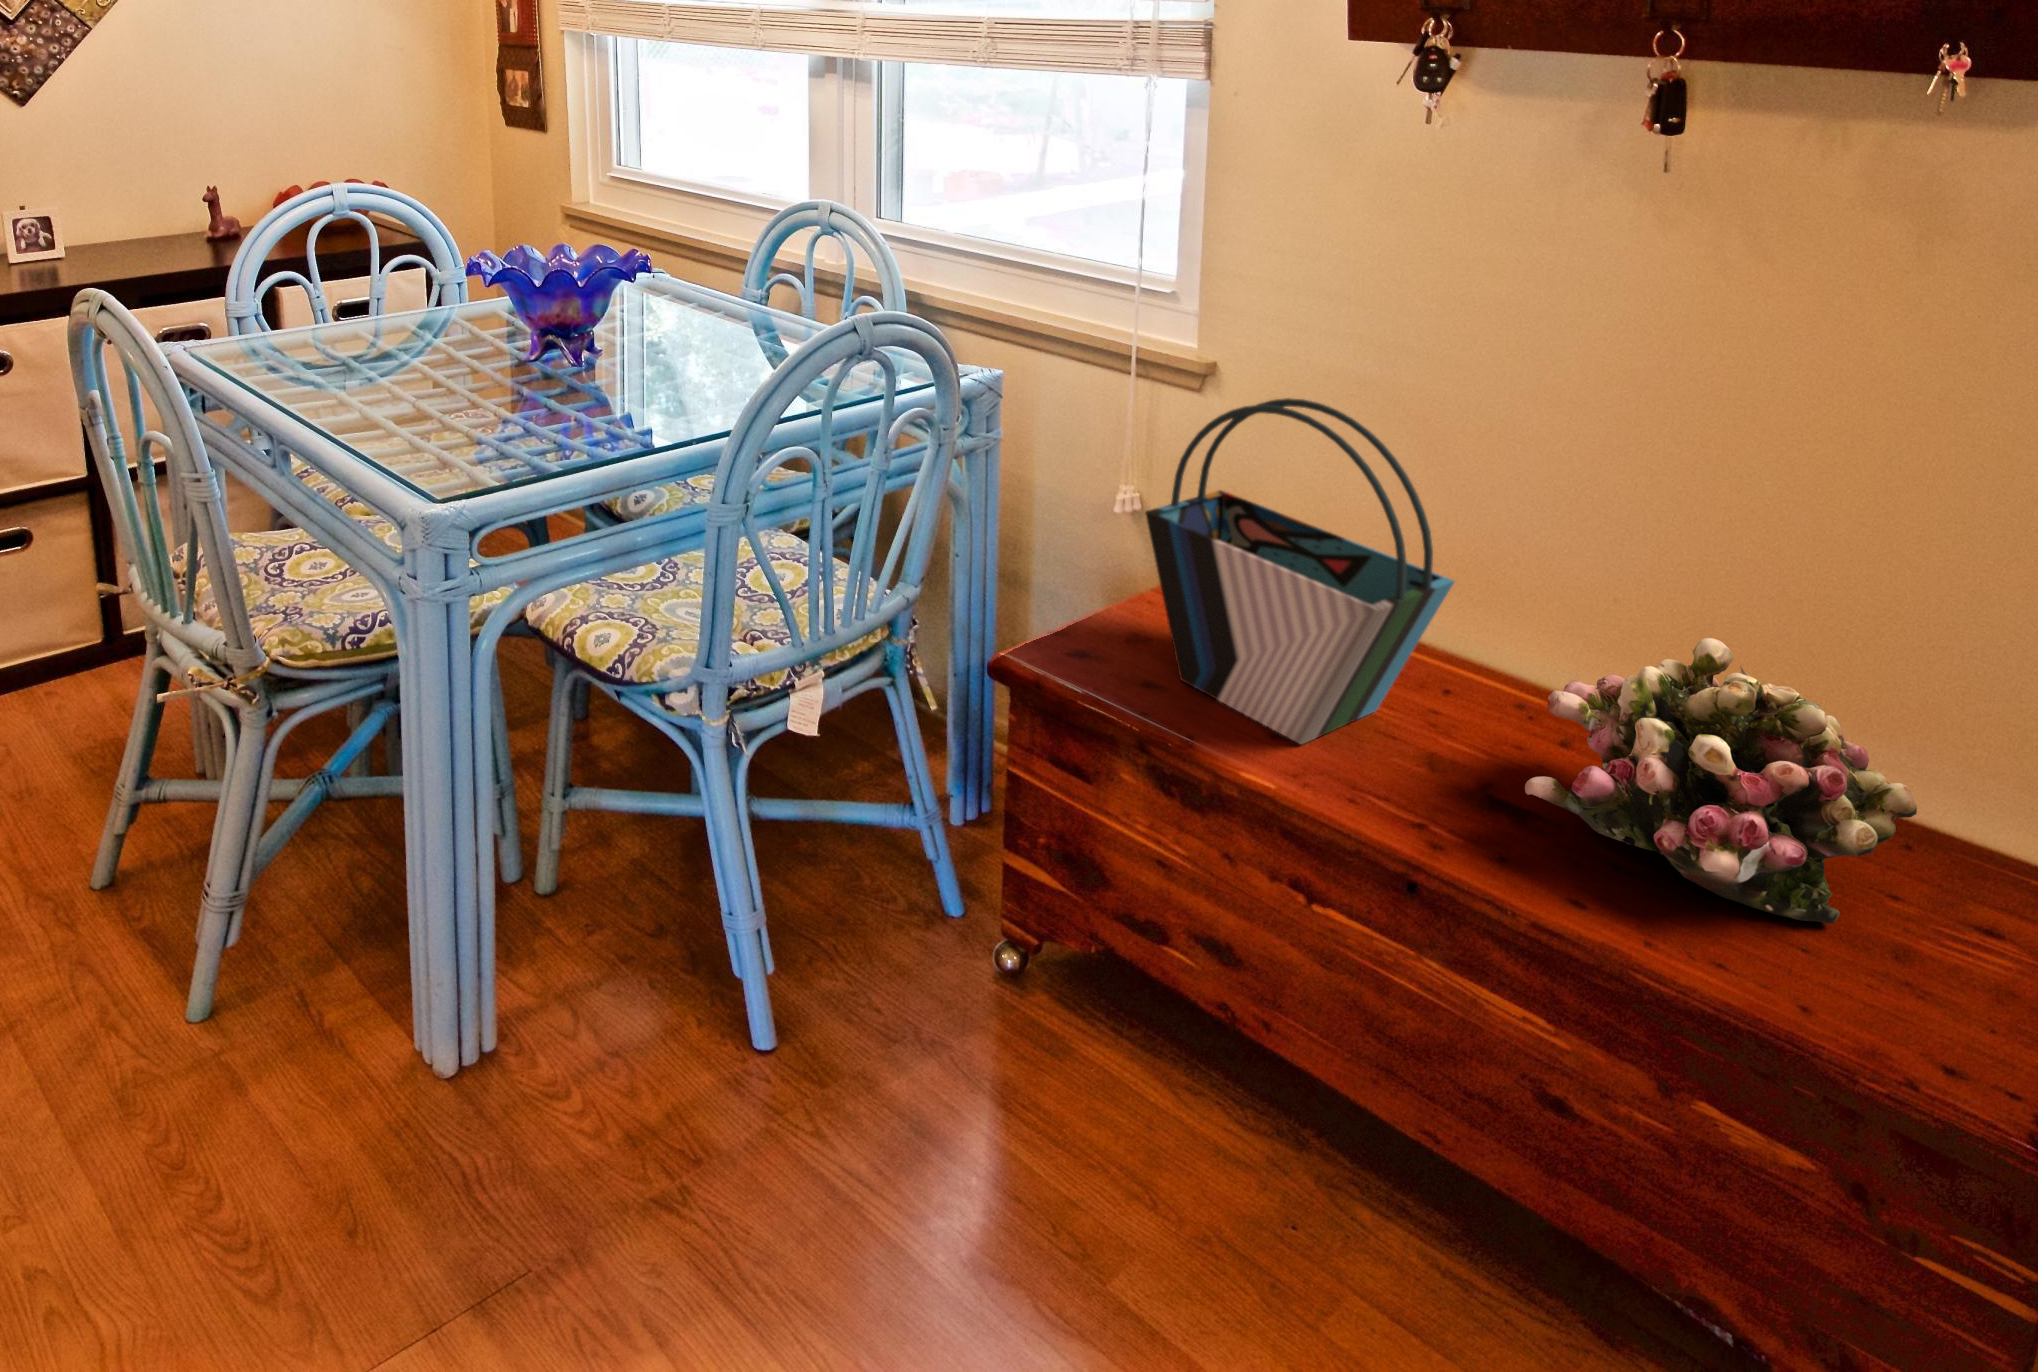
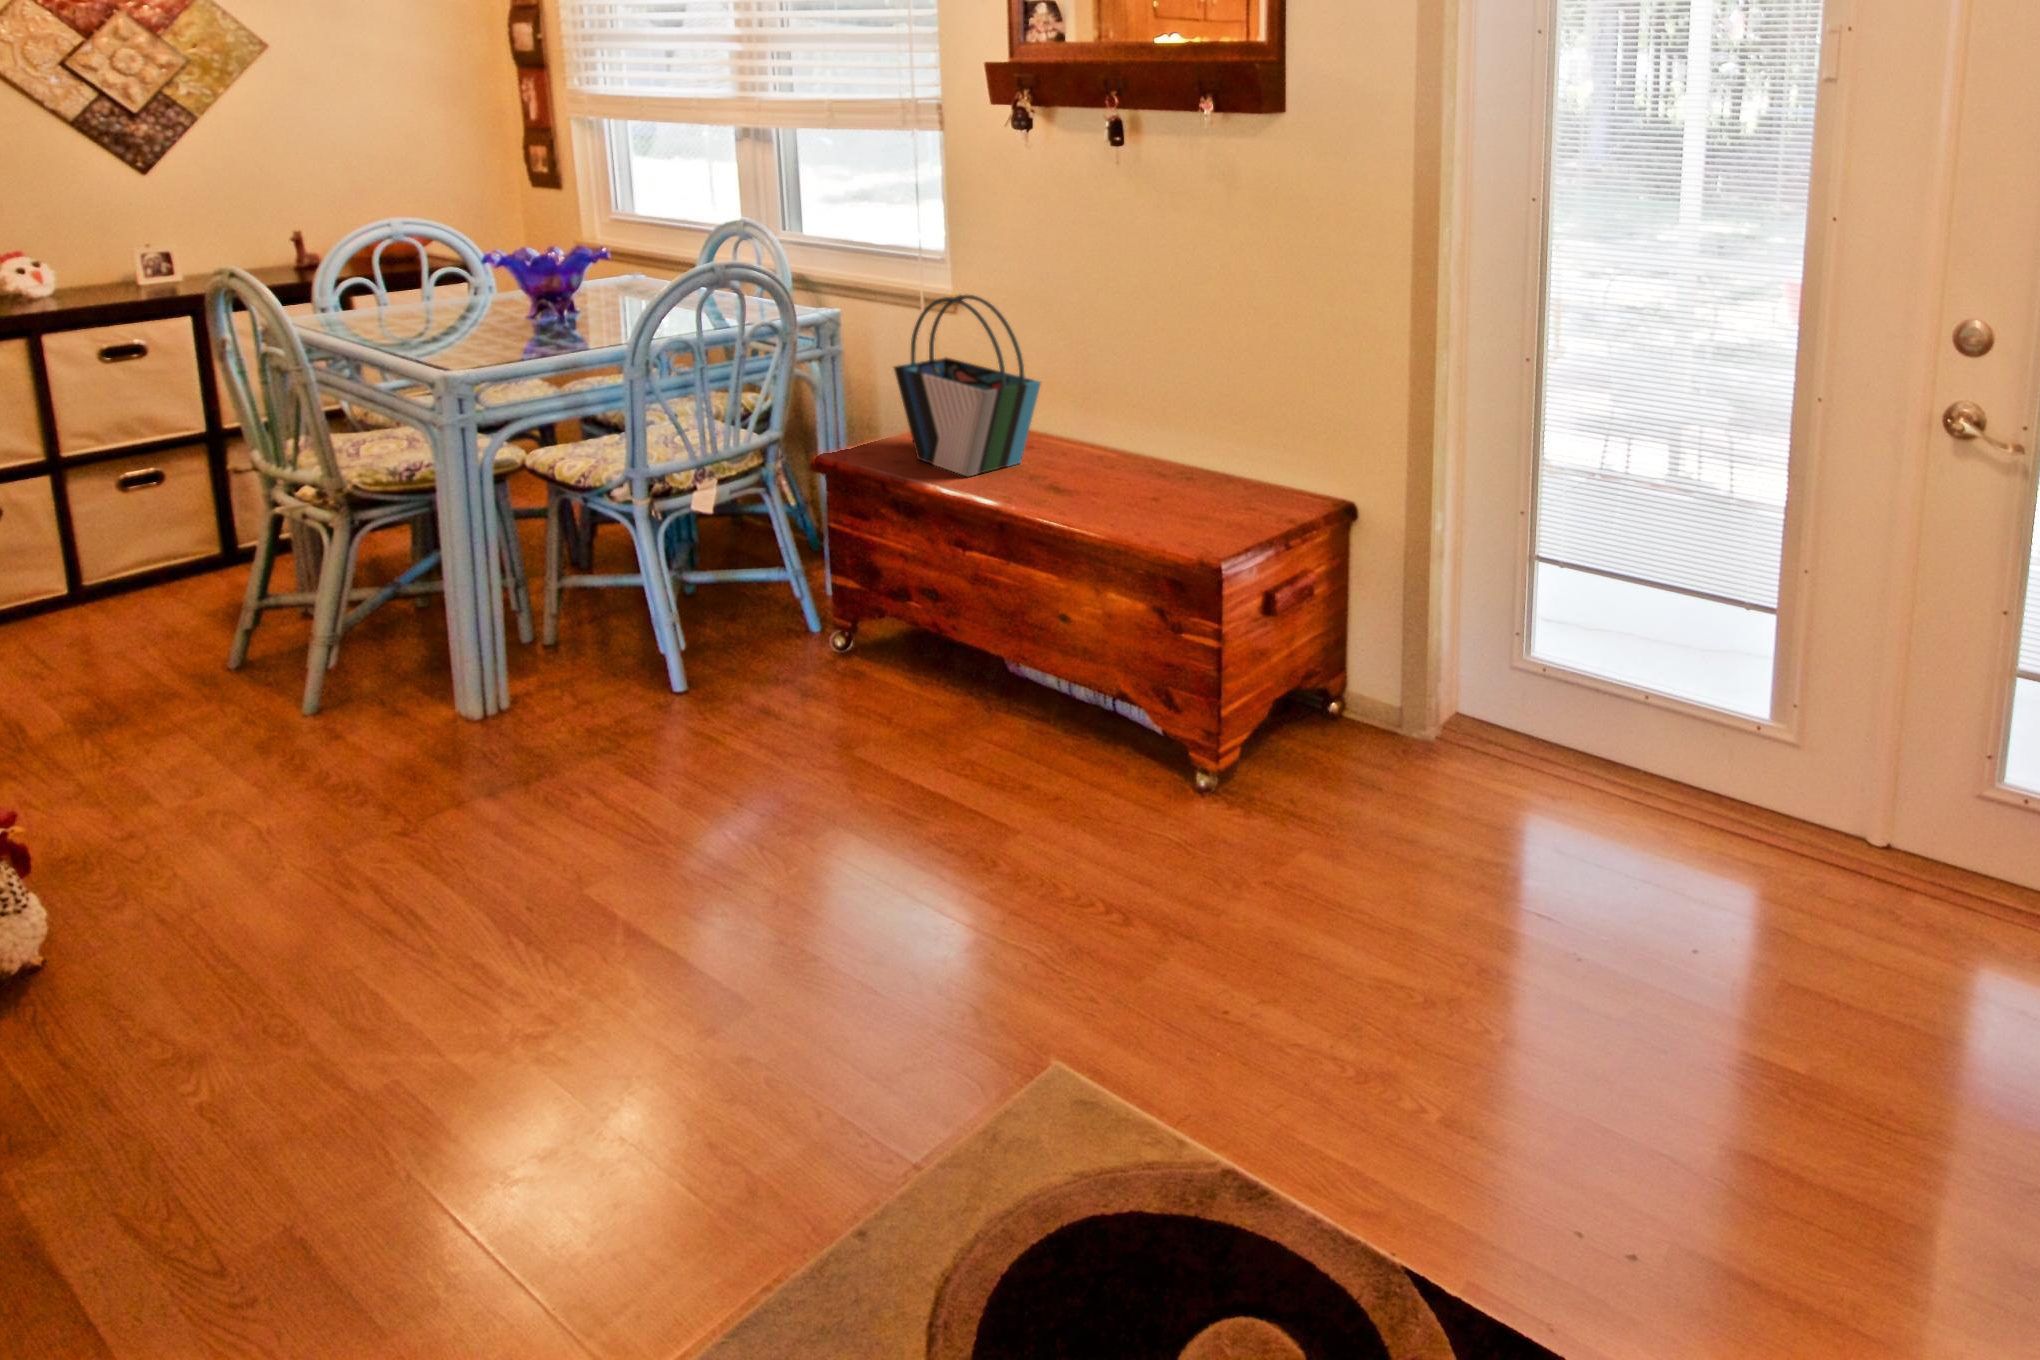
flower arrangement: present [1525,638,1917,924] -> none [1054,393,1222,512]

